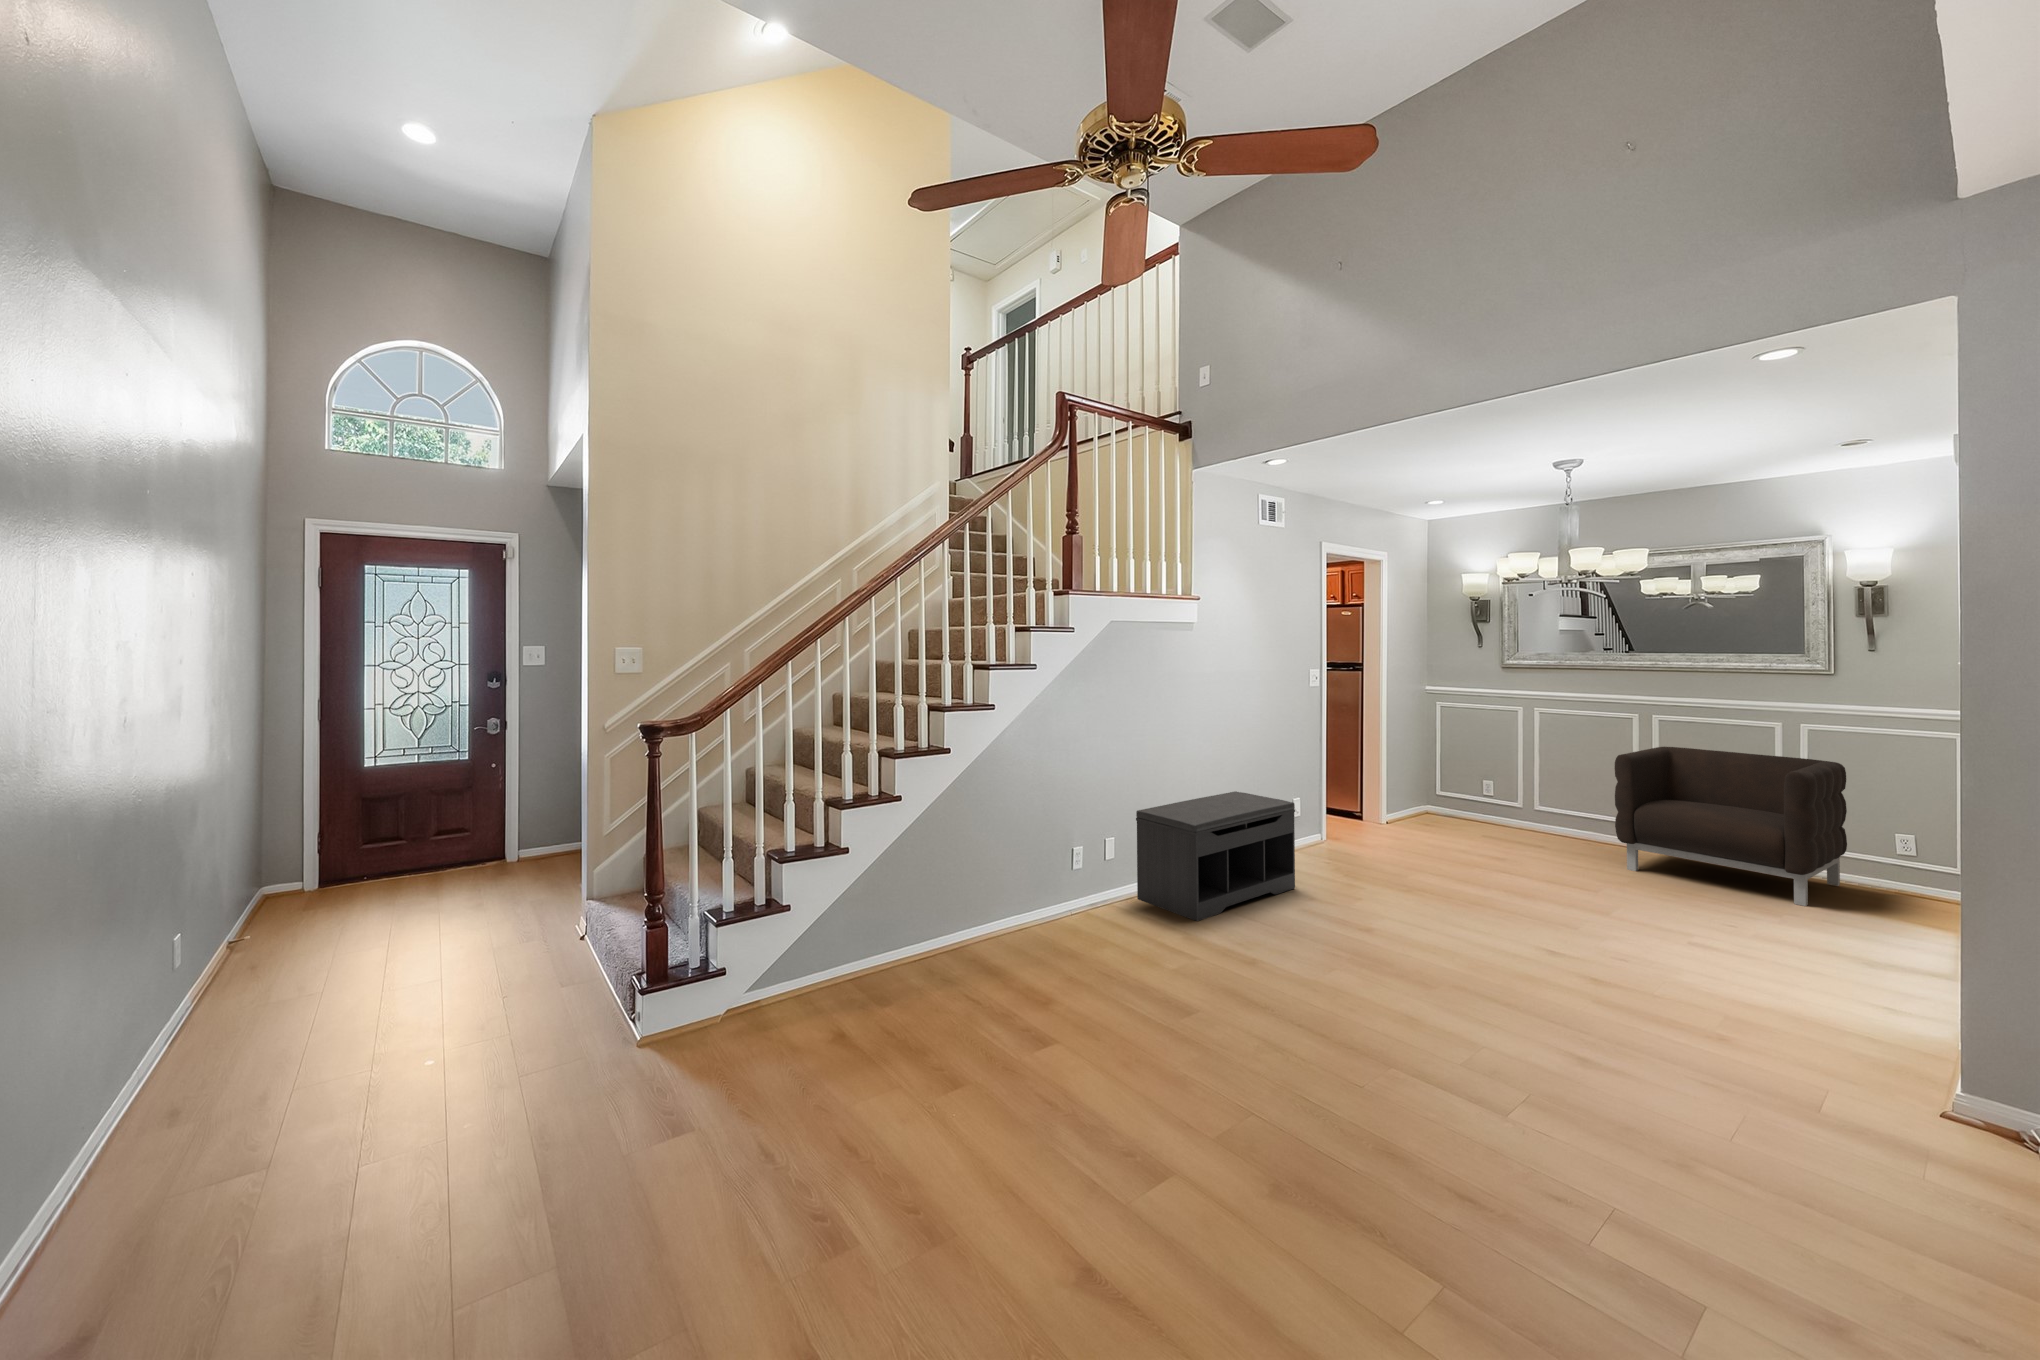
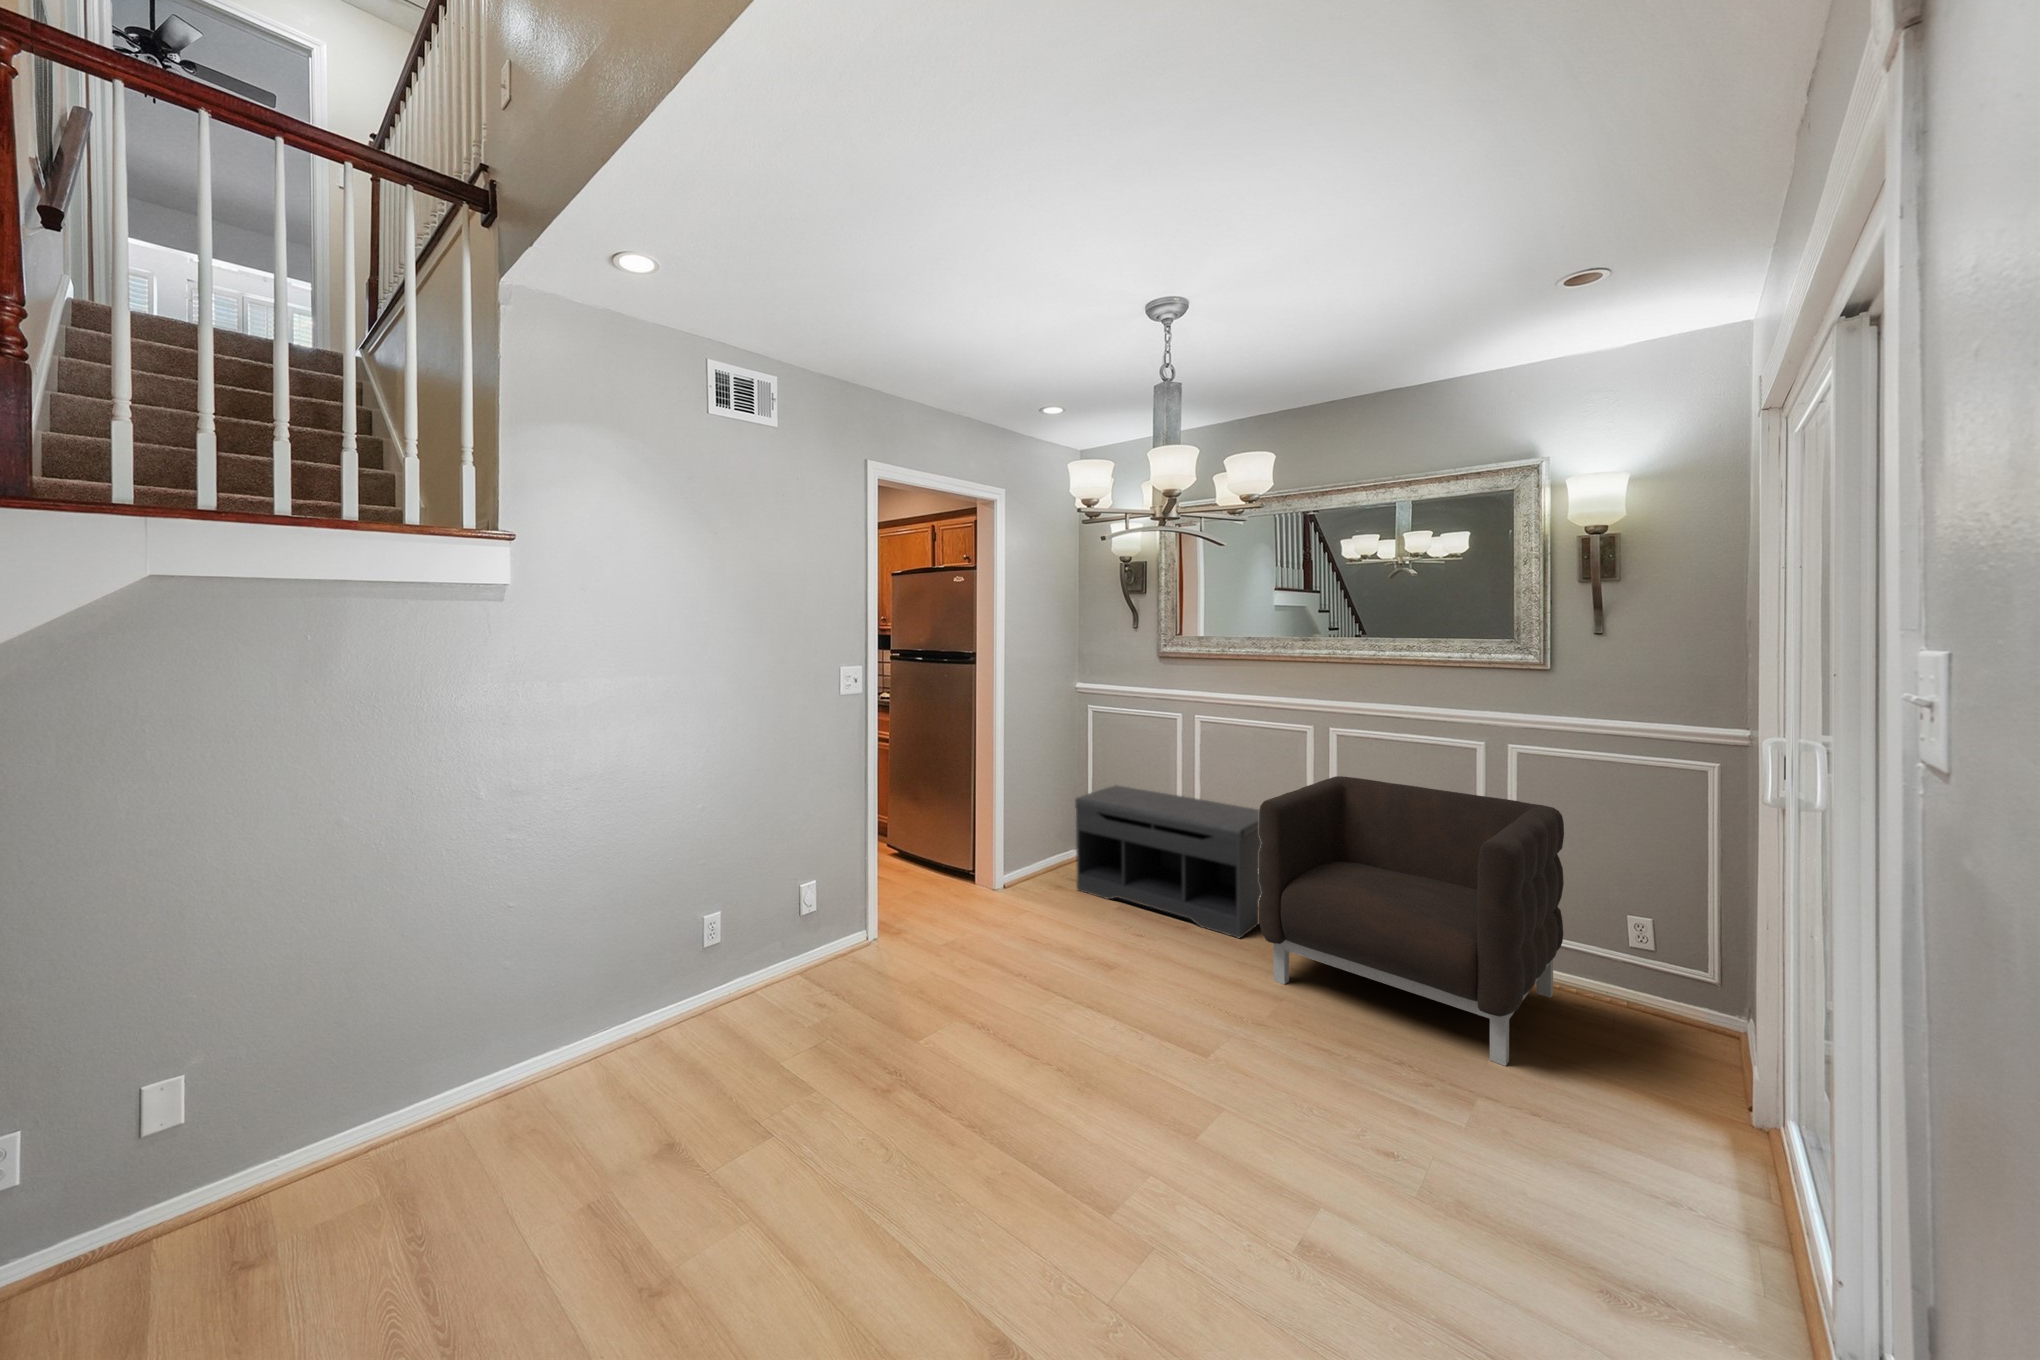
bench: present [1136,791,1295,921] -> present [1075,785,1261,938]

